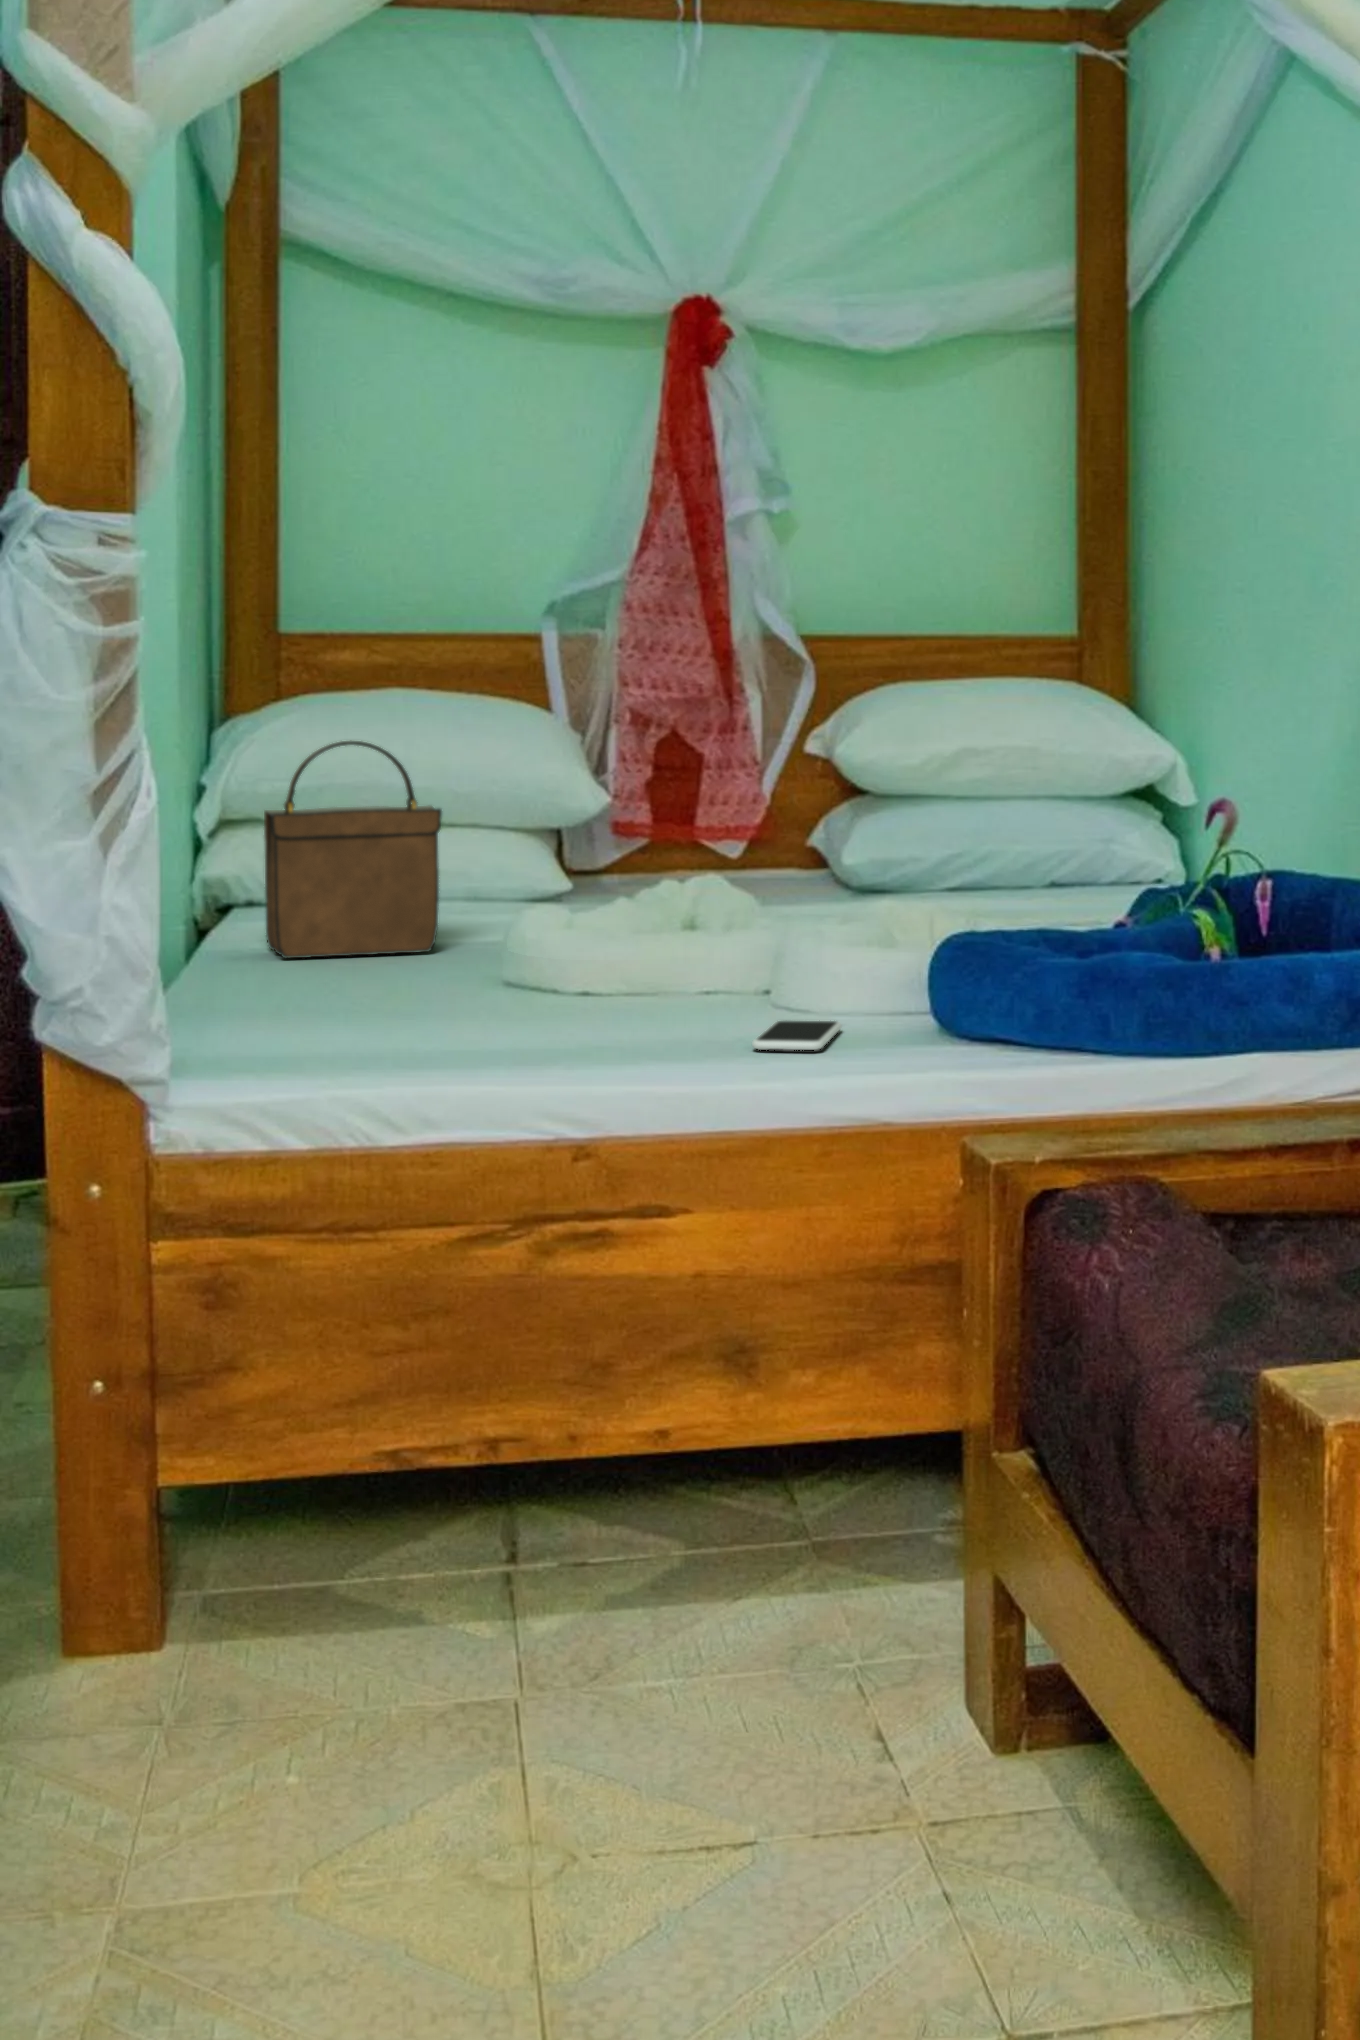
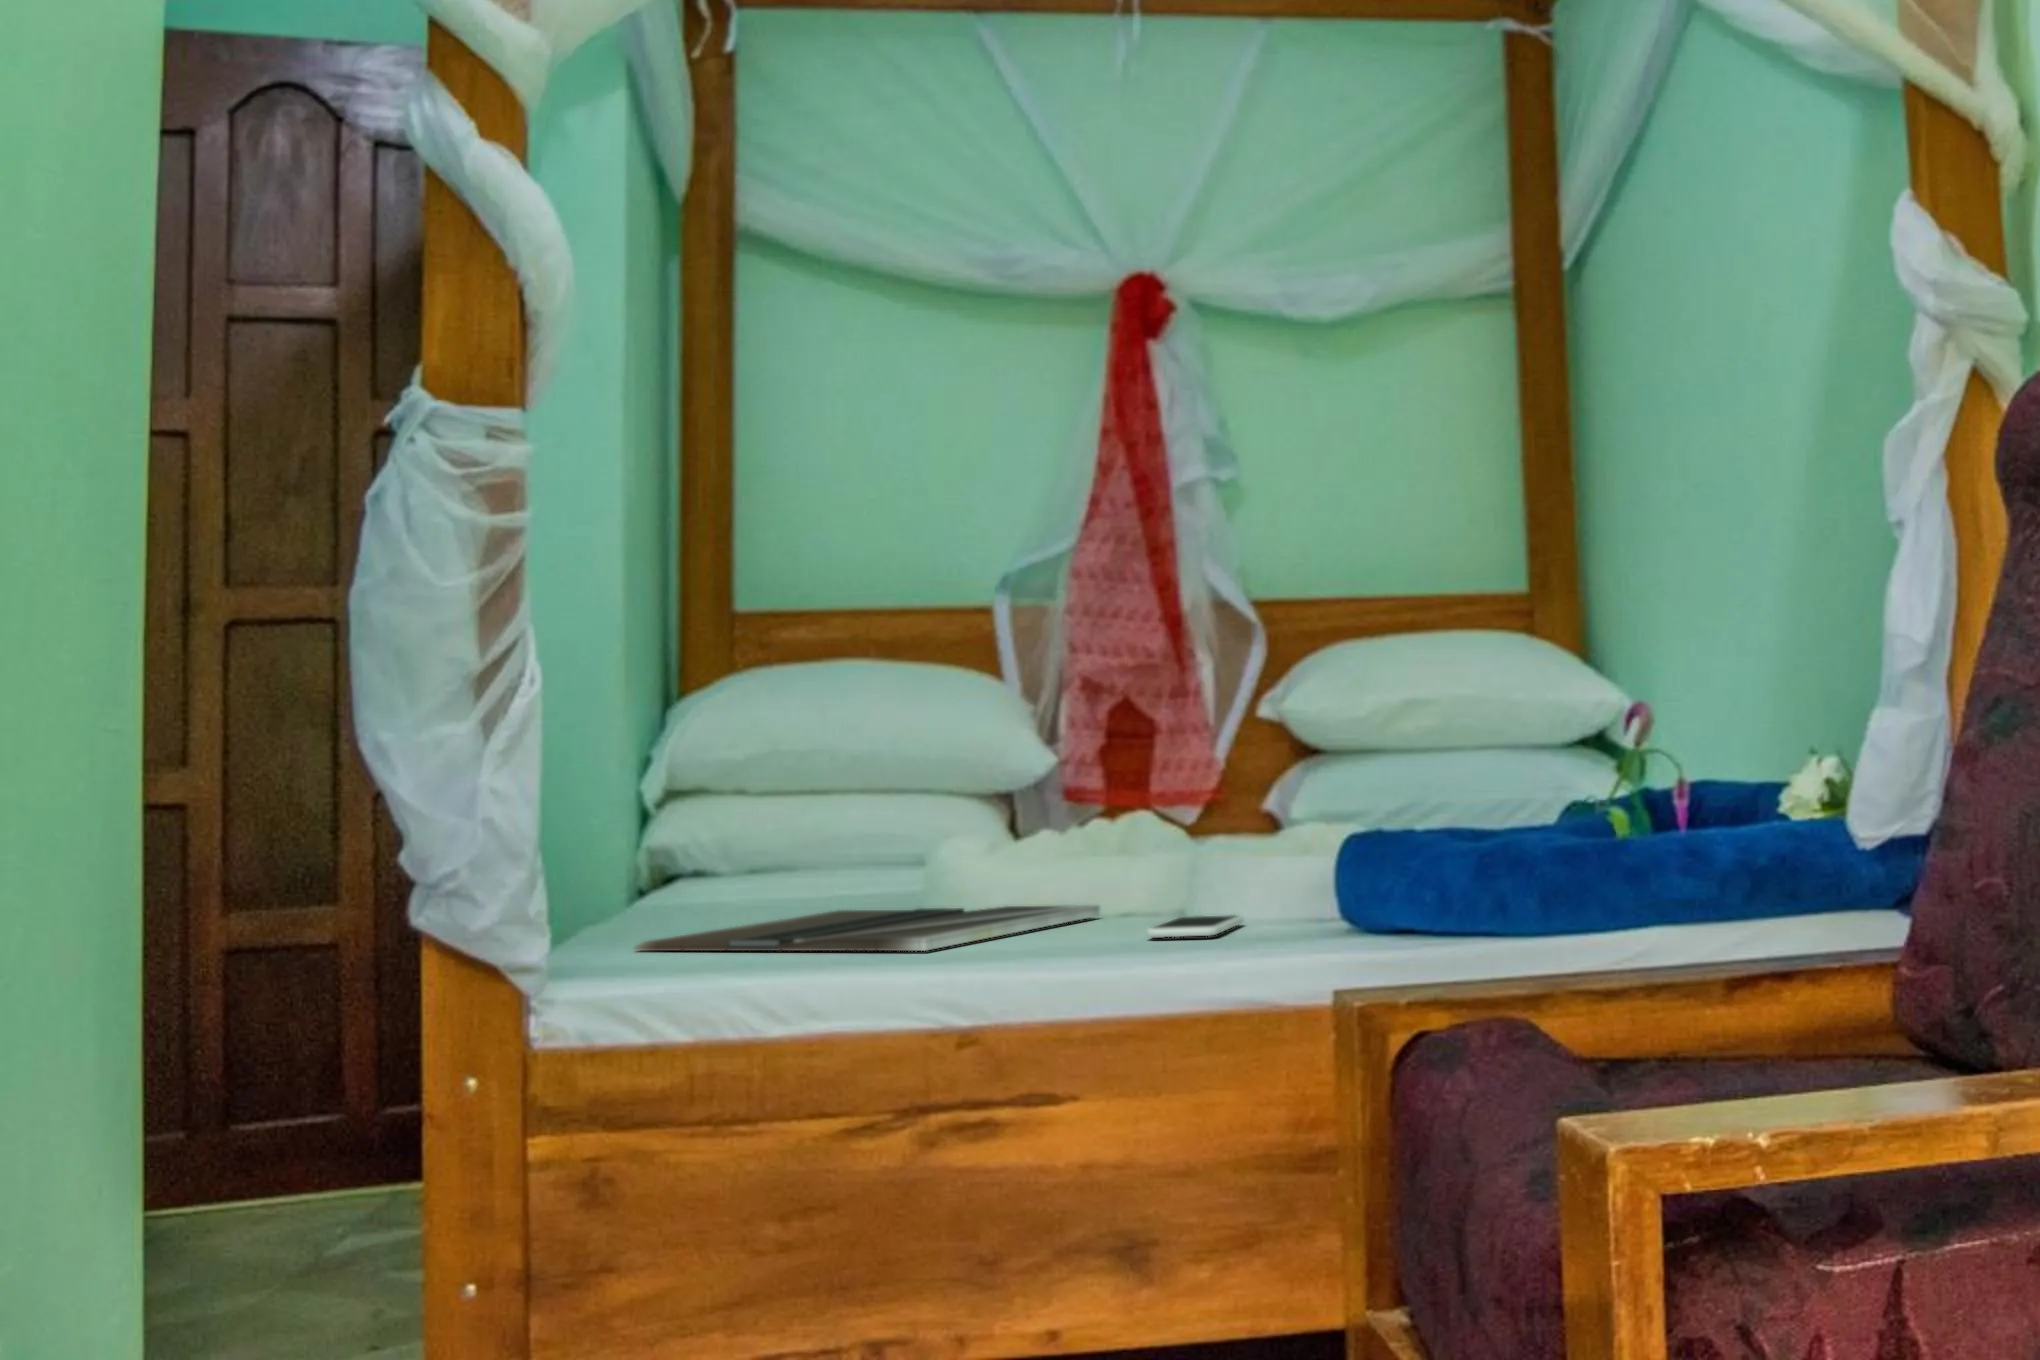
handbag: present [264,740,442,958] -> none [695,682,871,901]
laptop: none [241,988,692,1058] -> present [634,905,1100,951]

